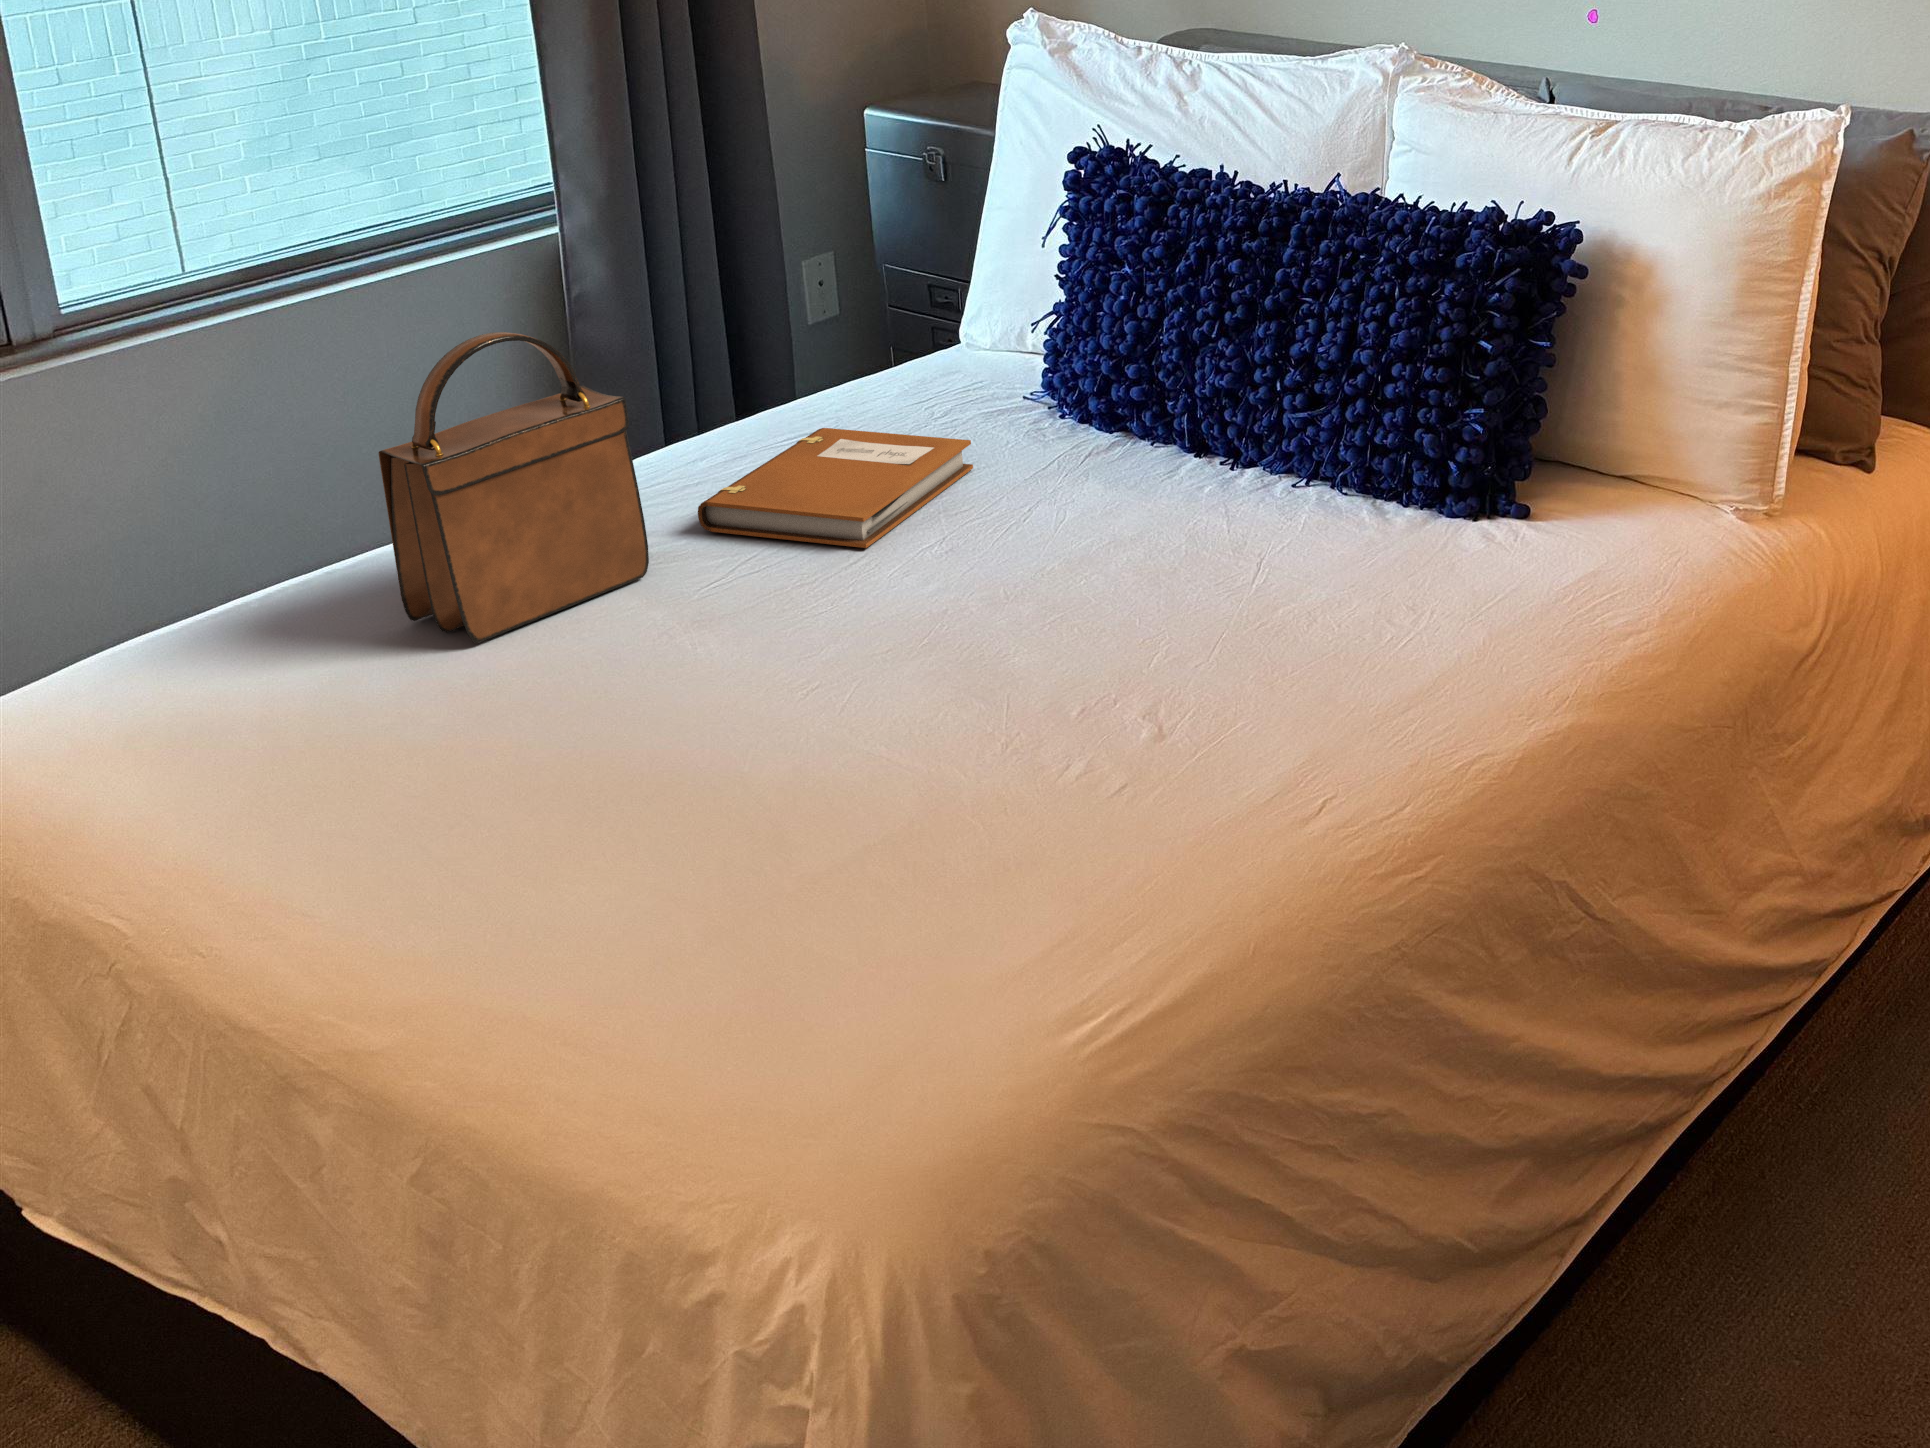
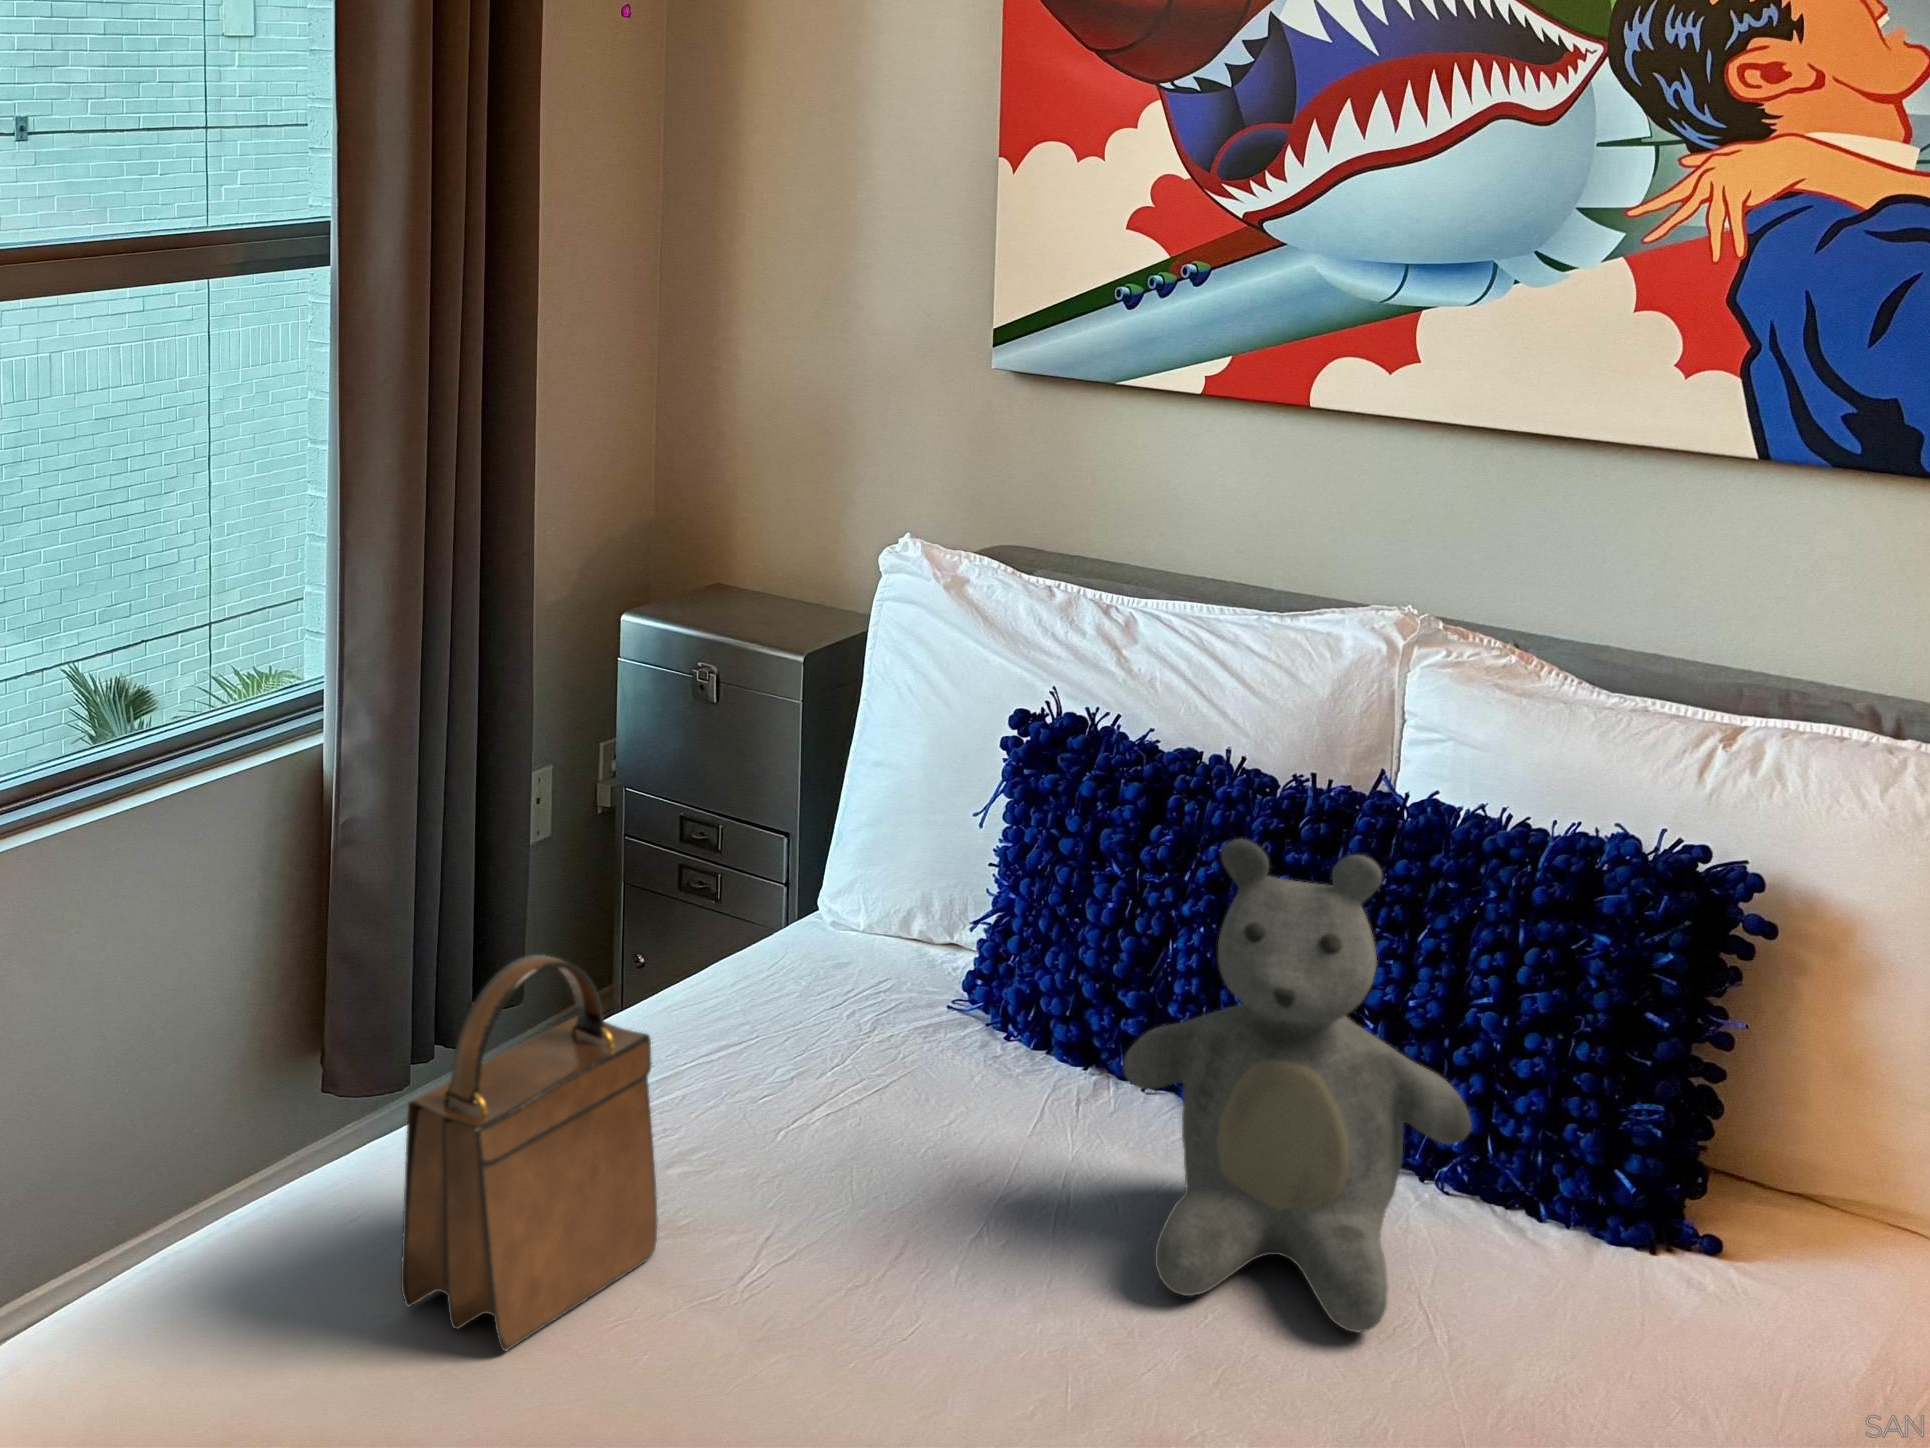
teddy bear: none [1048,214,1313,587] -> present [1123,839,1471,1332]
notebook: present [698,428,973,548] -> none [680,1047,955,1232]

